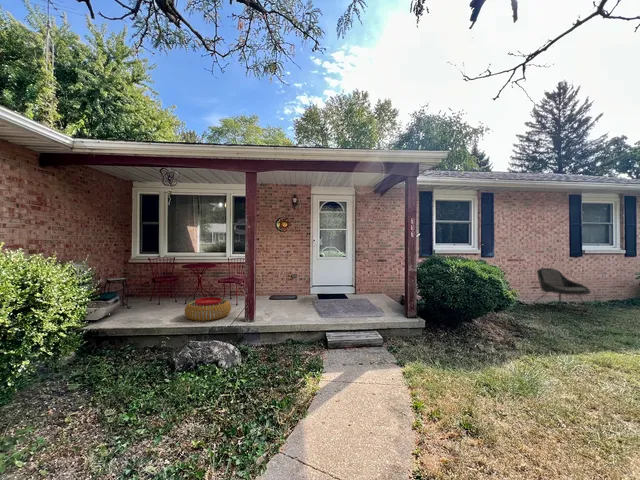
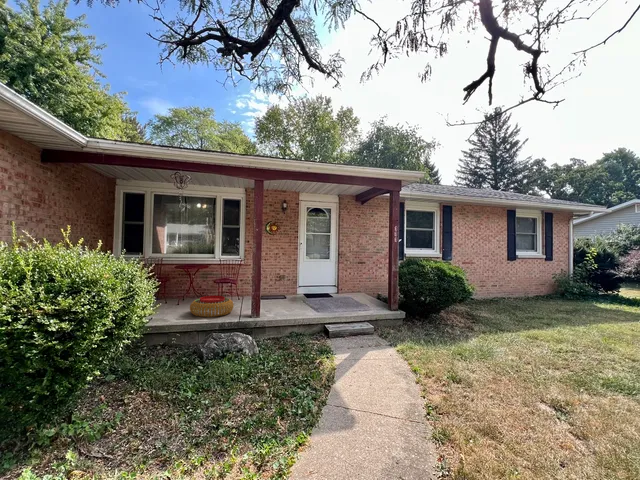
lounge chair: present [536,268,591,311] -> none [482,270,523,306]

